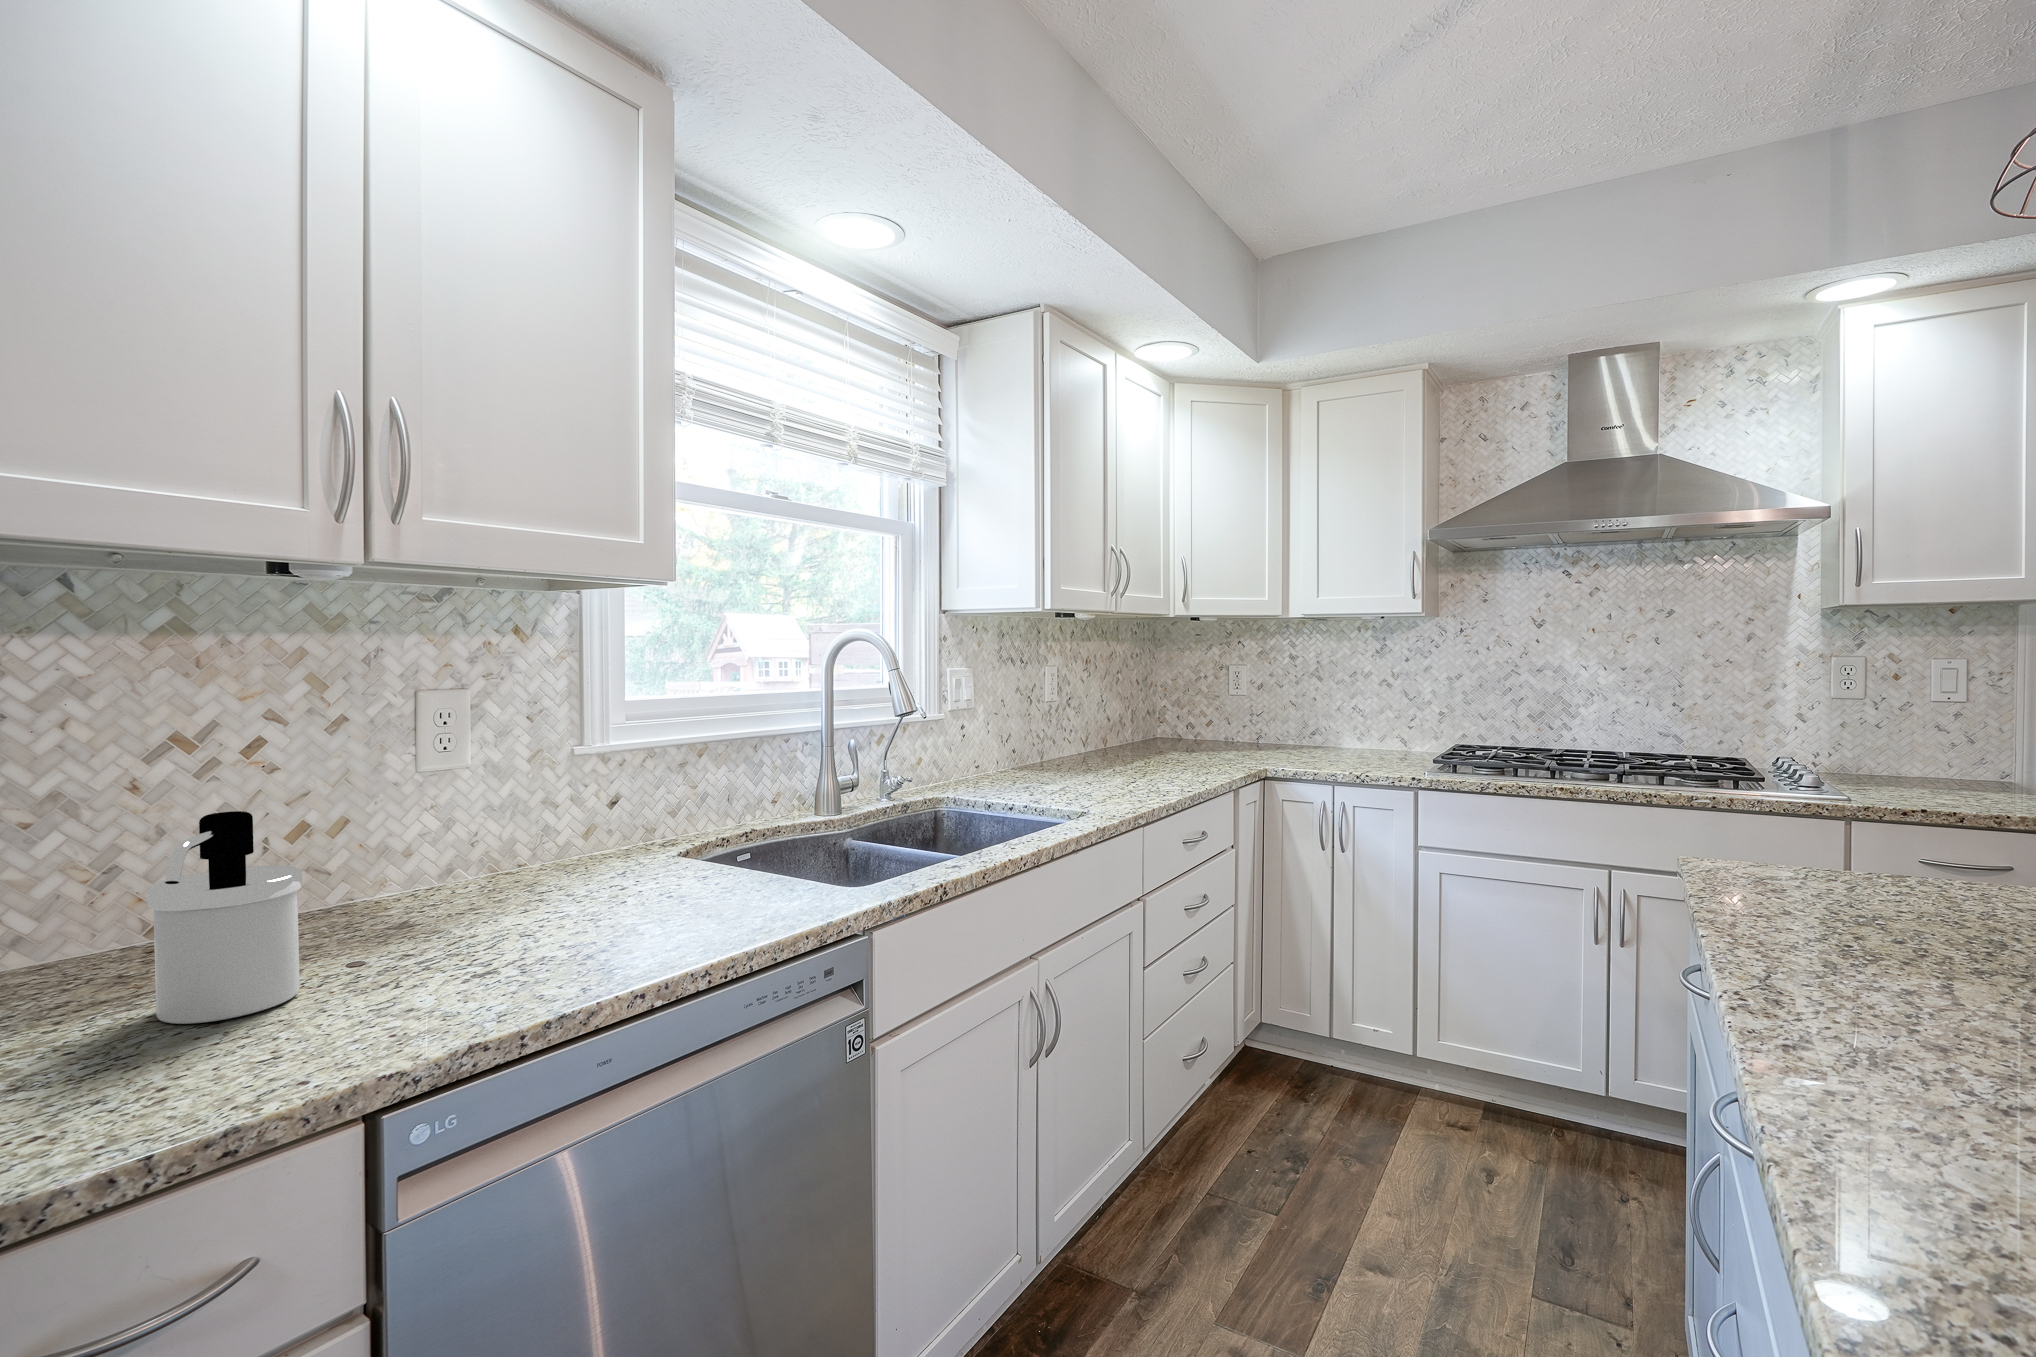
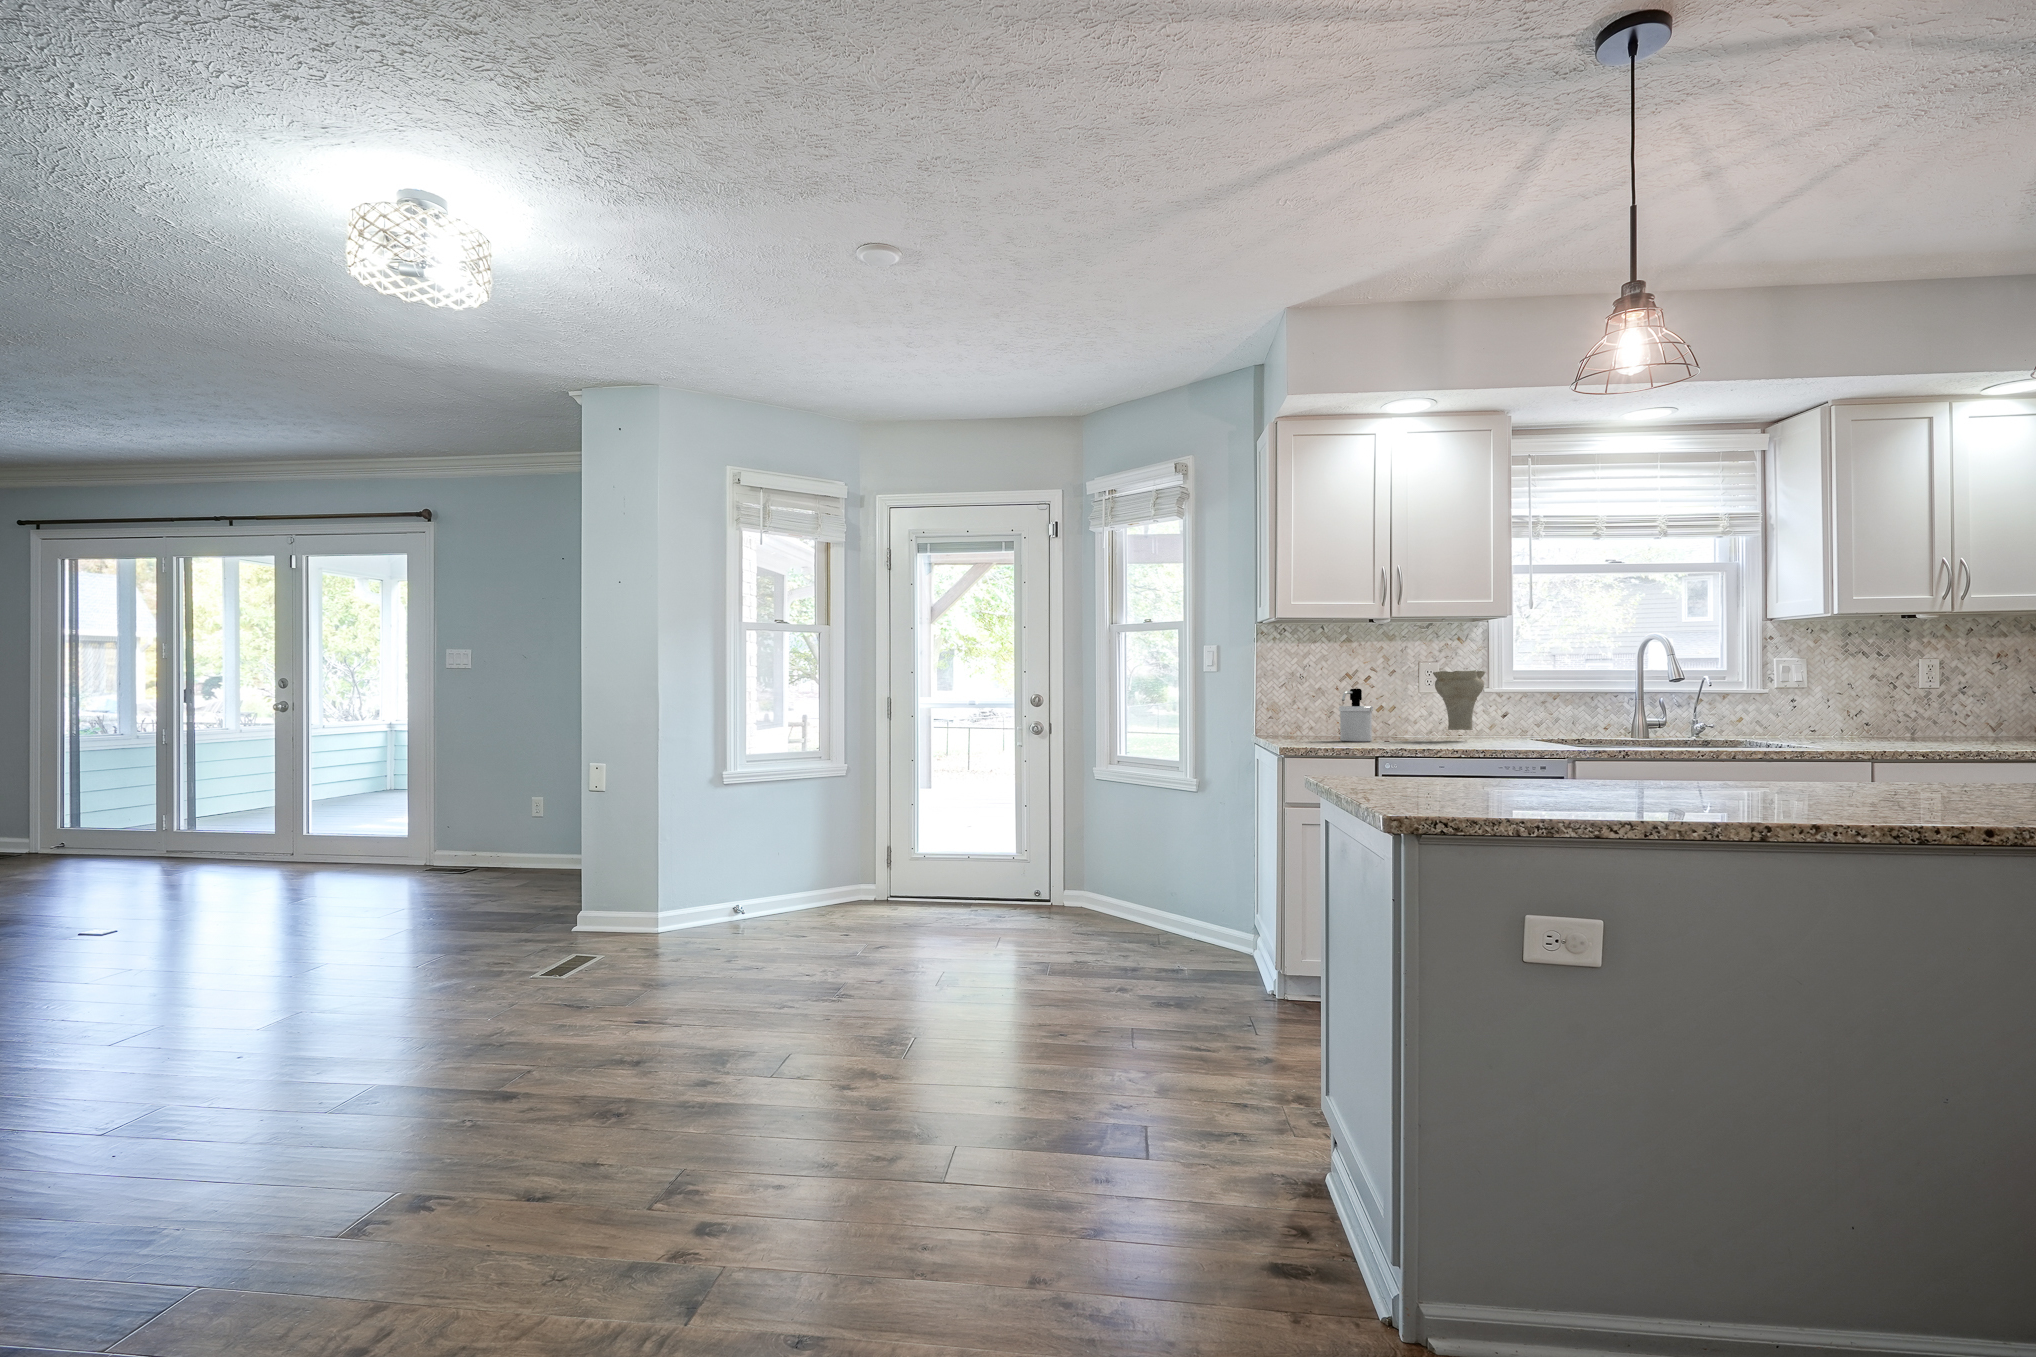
vase: none [466,710,633,886] -> present [1433,670,1485,730]

